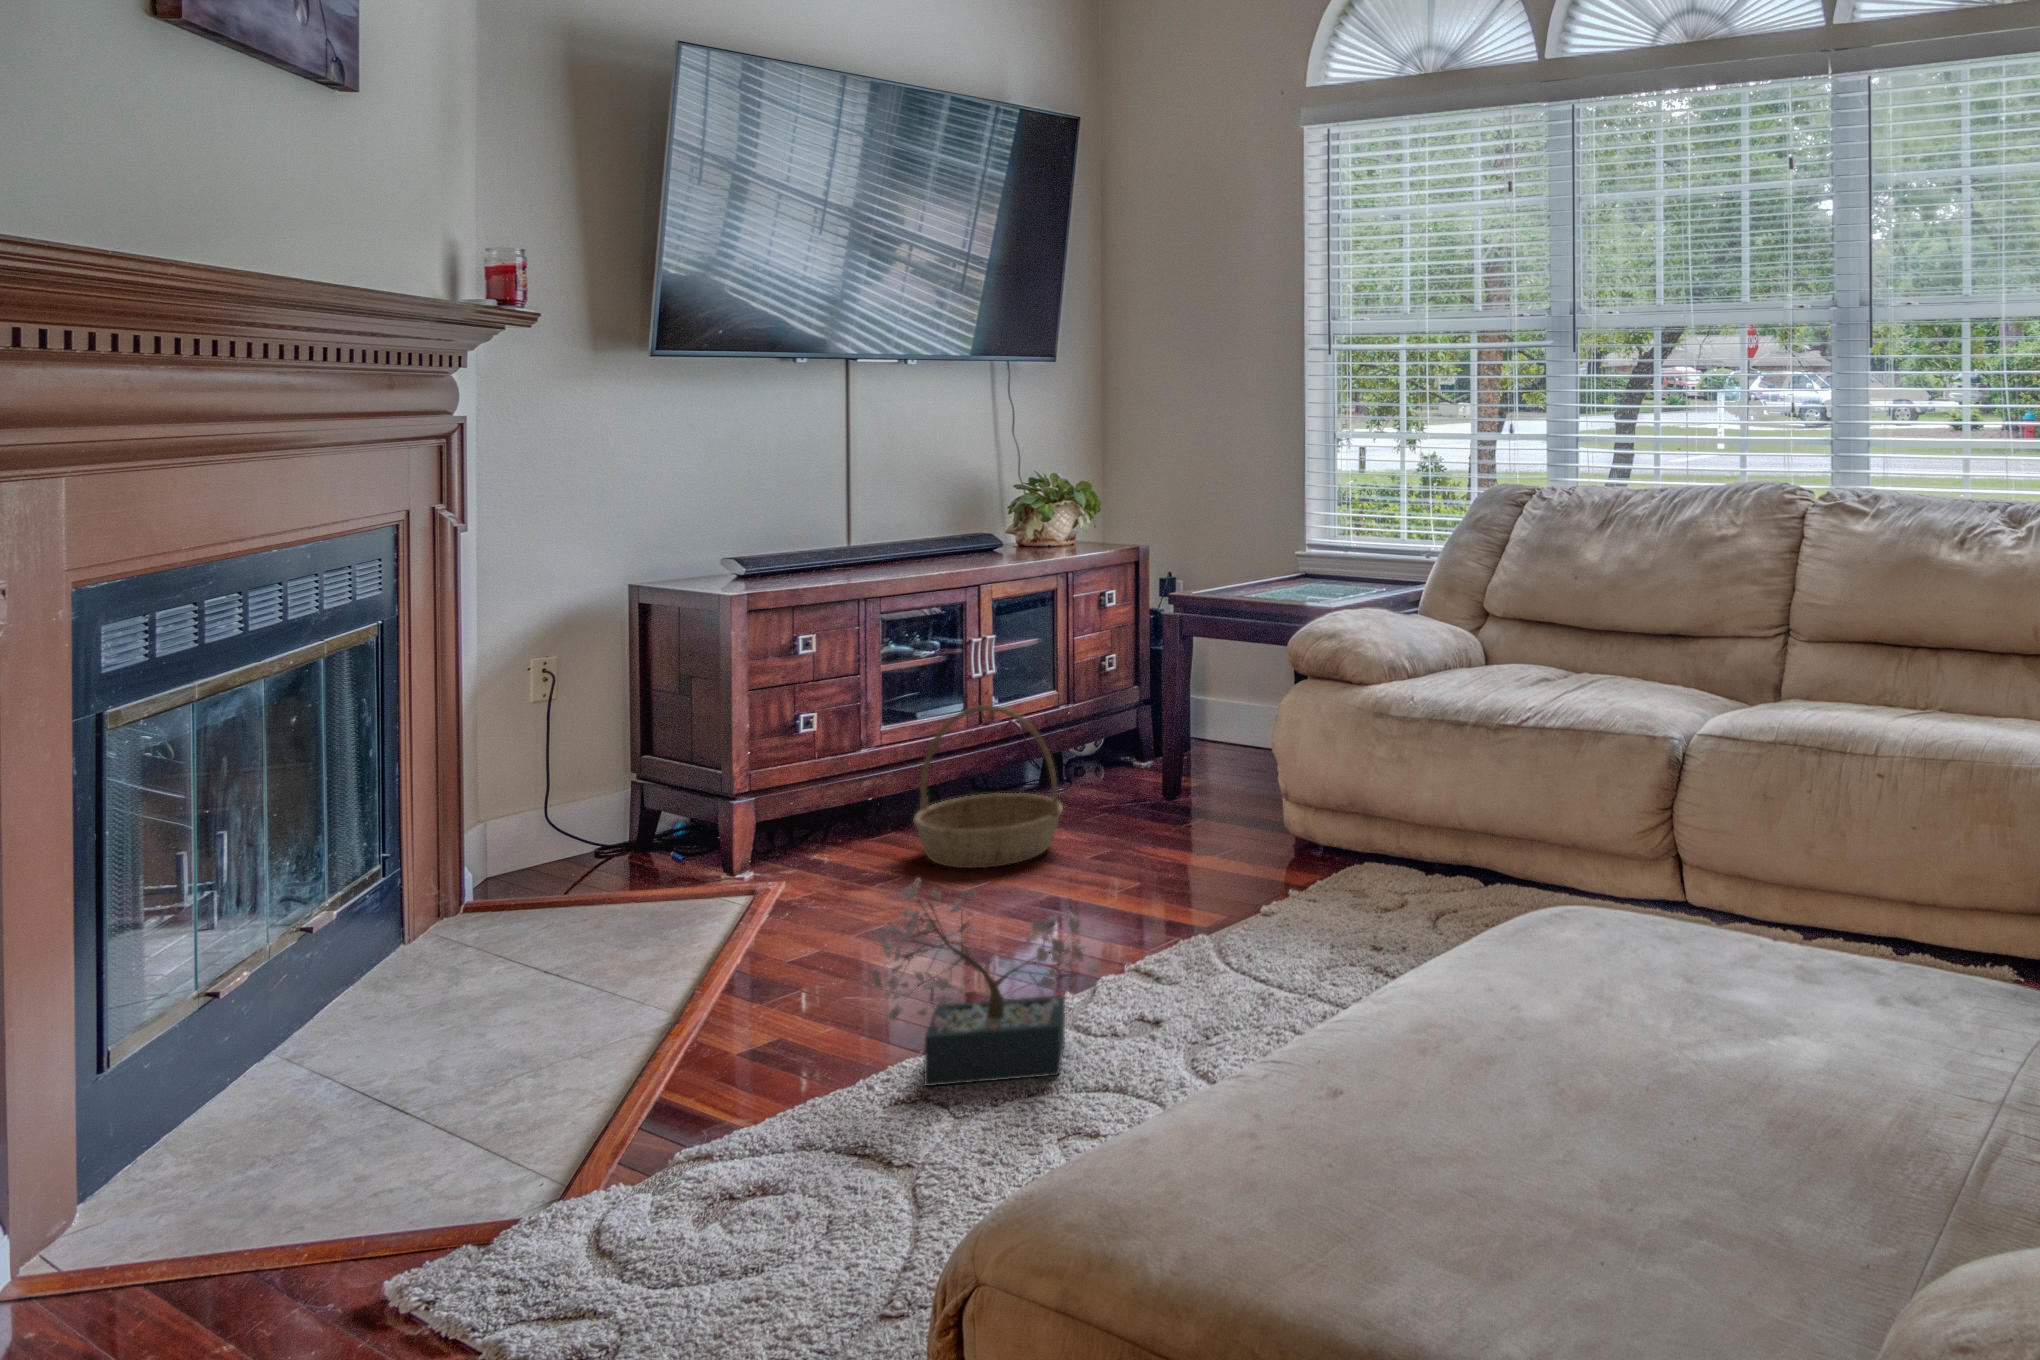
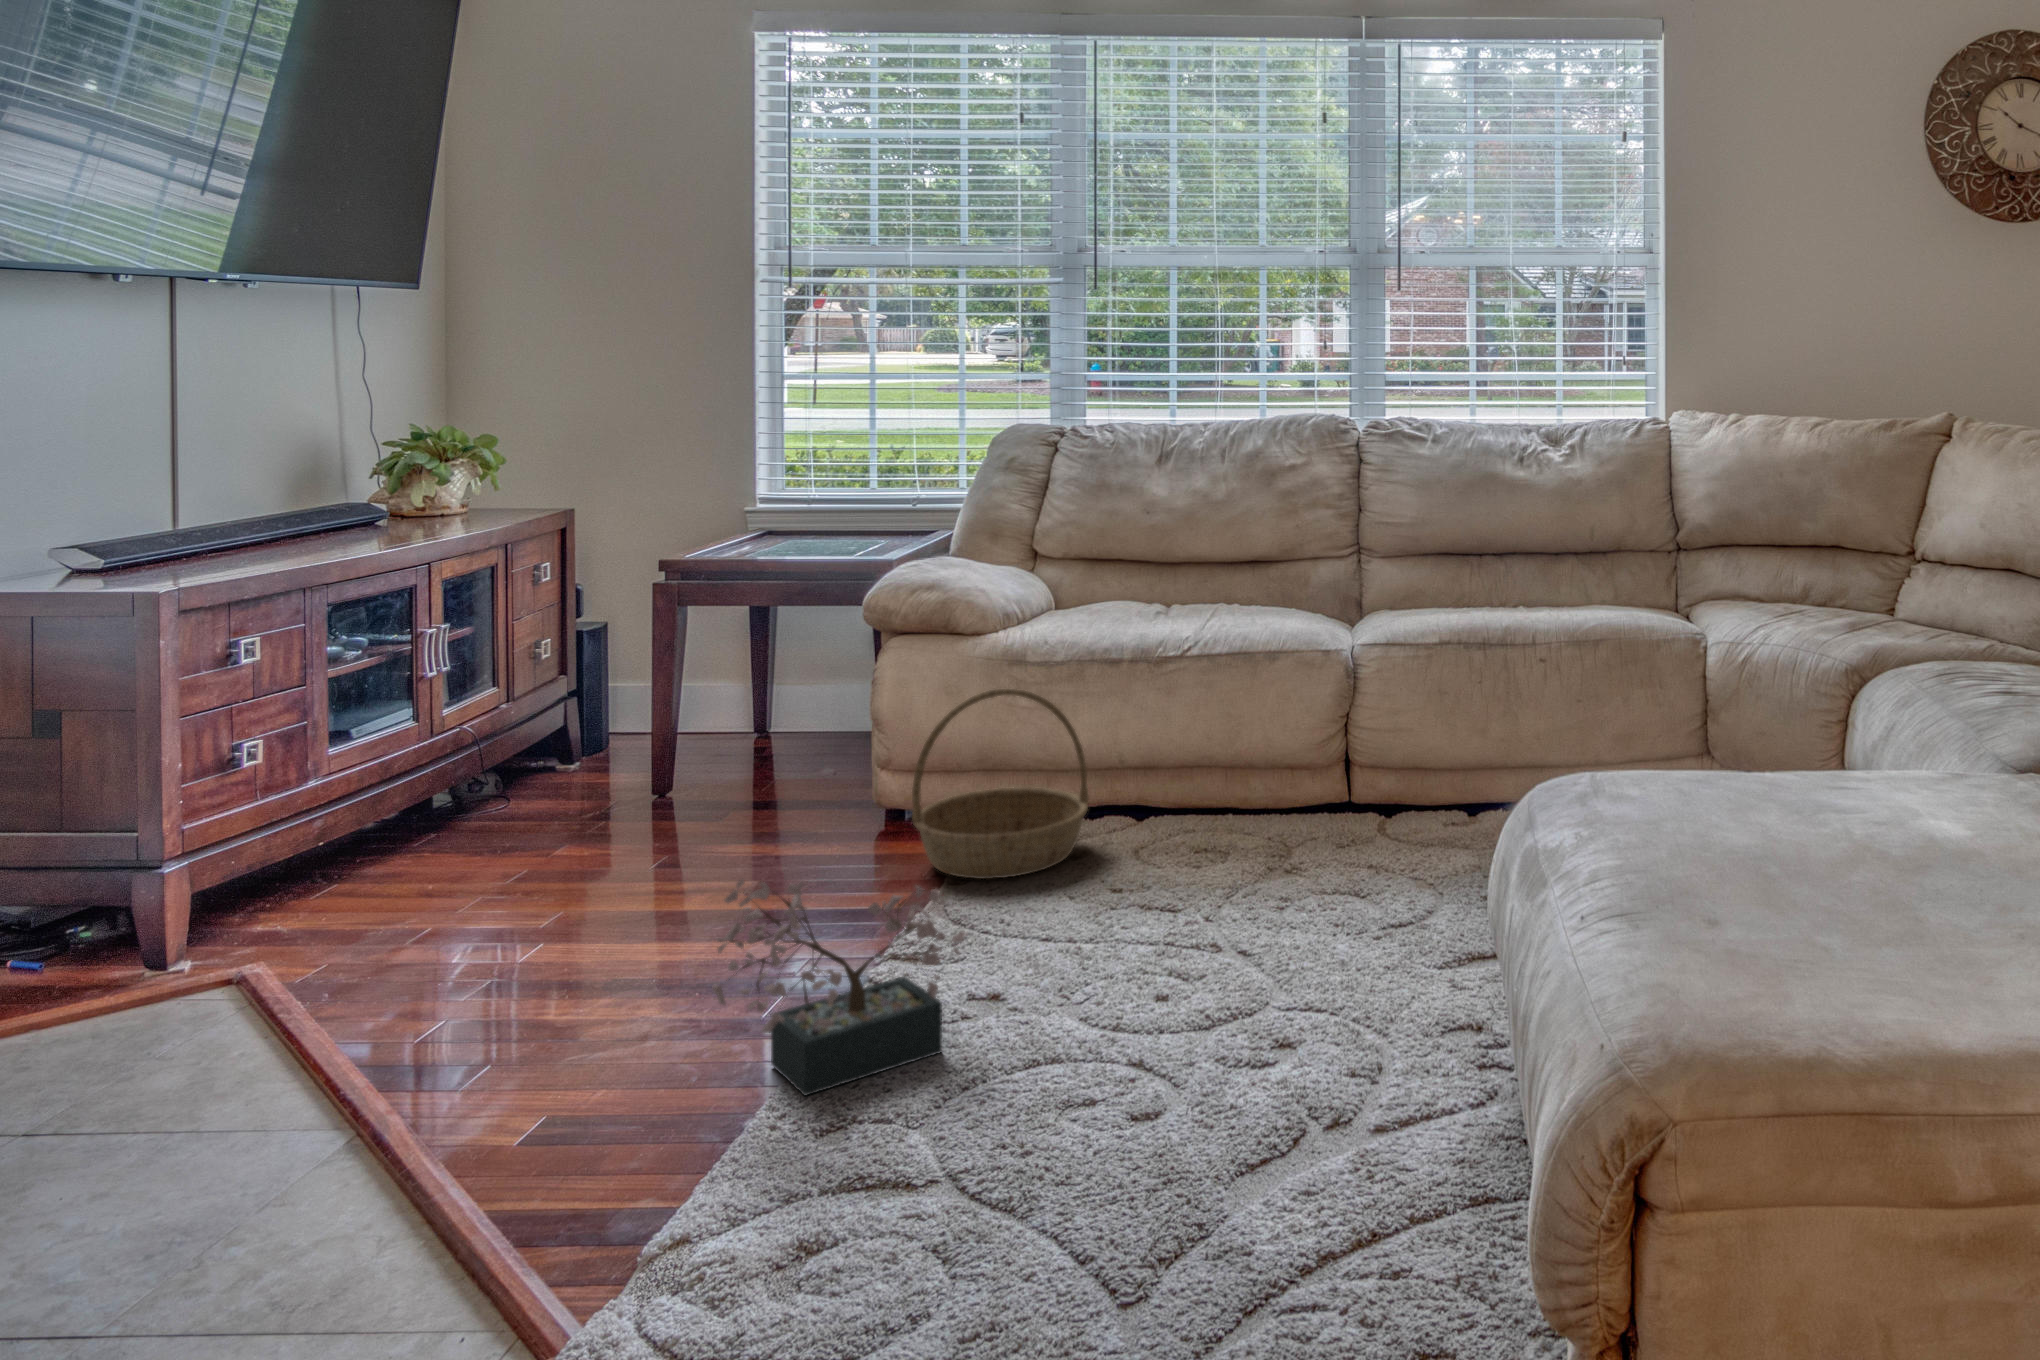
basket: present [913,705,1063,868] -> present [912,689,1089,879]

